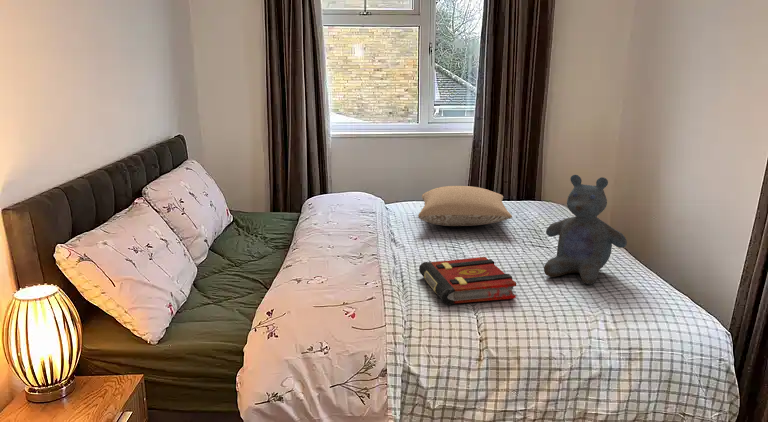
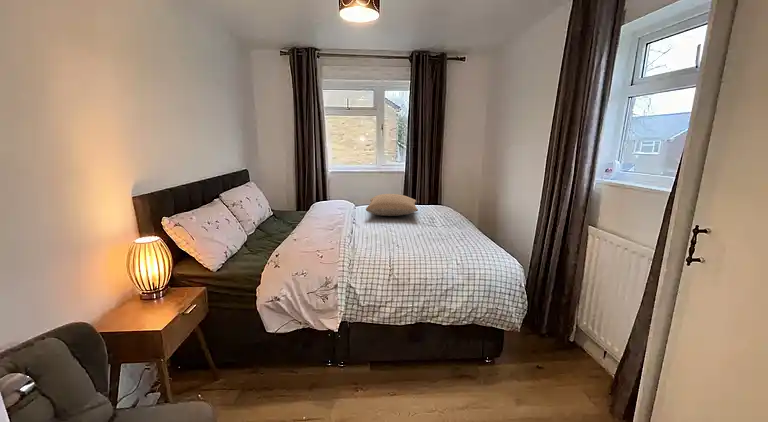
stuffed bear: present [544,175,627,284] -> none [430,184,474,243]
book: present [419,257,516,305] -> none [361,229,411,252]

